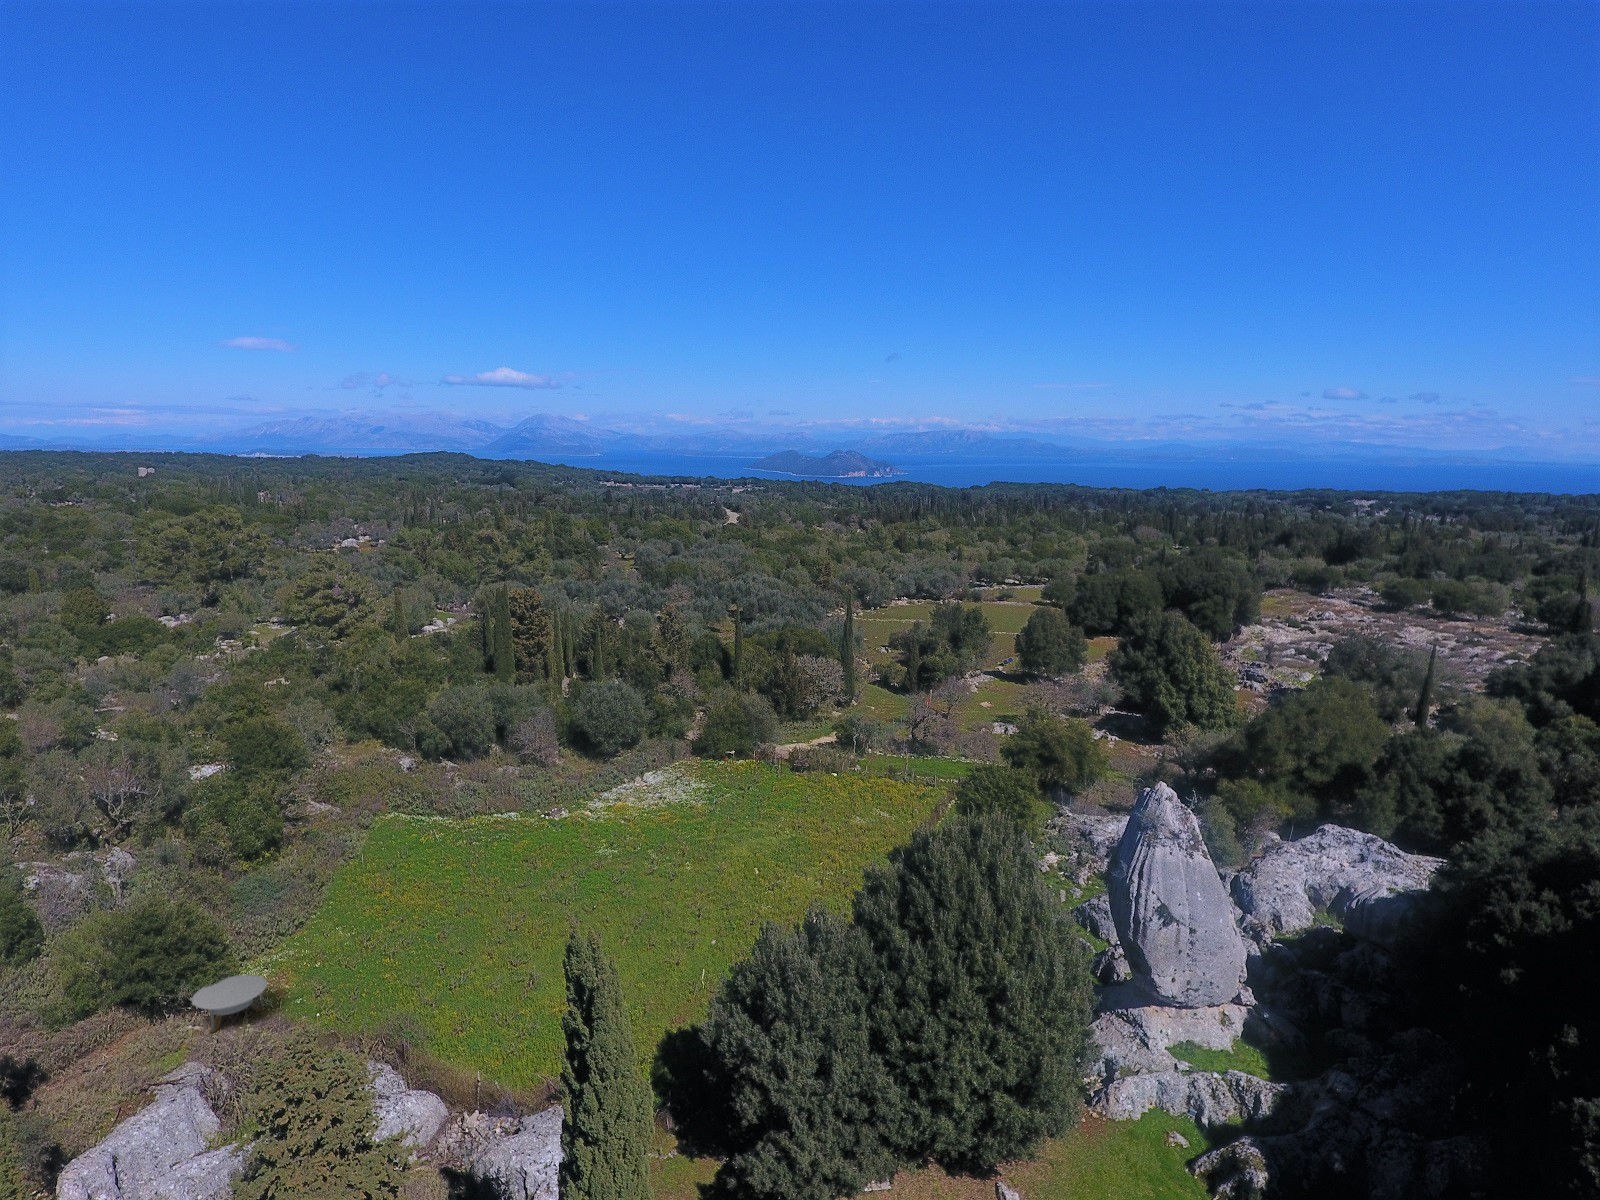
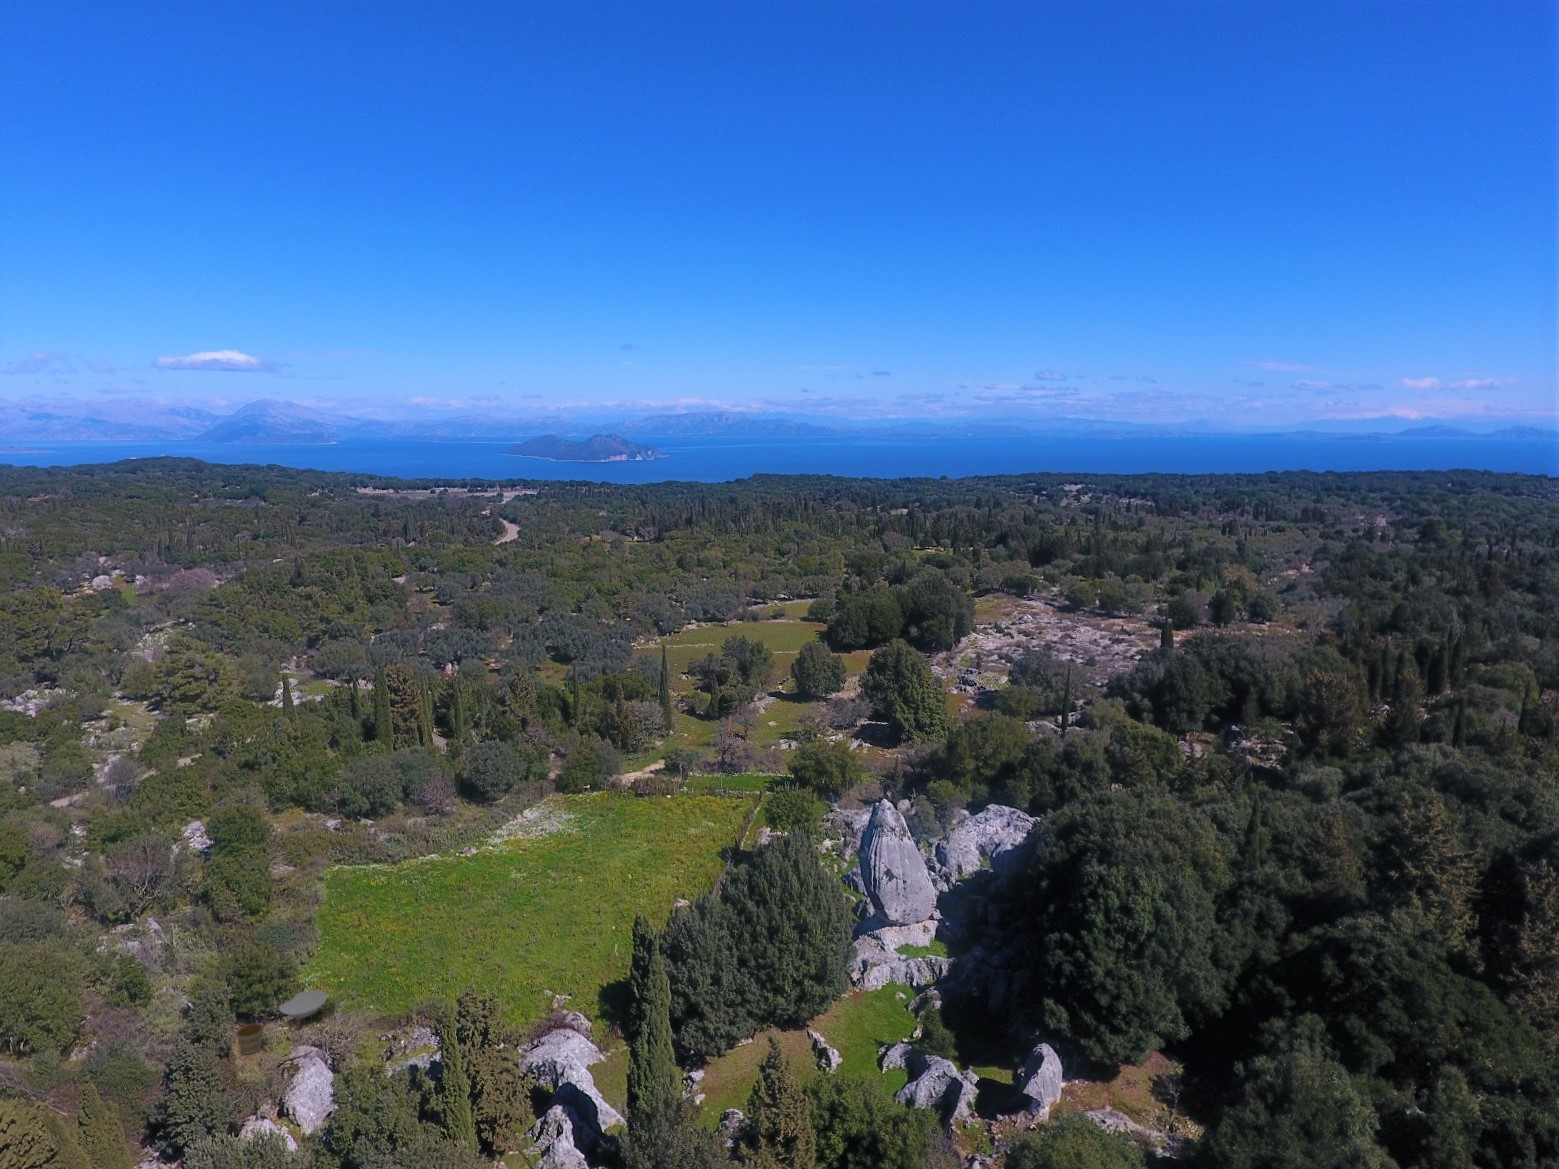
wooden bucket: none [110,1014,156,1061] -> present [236,1024,264,1055]

